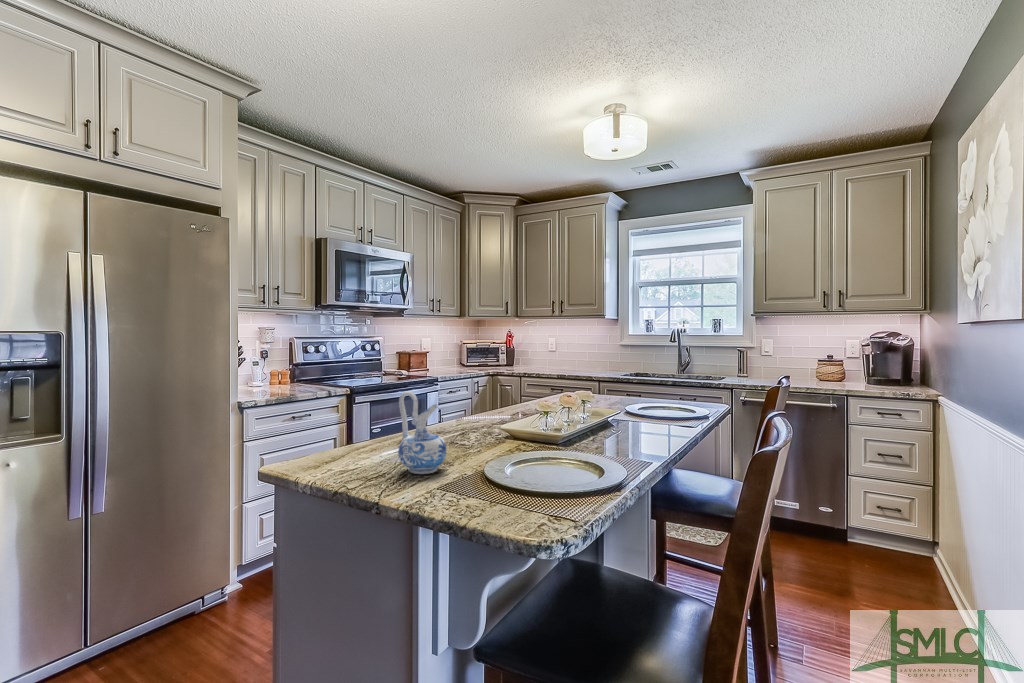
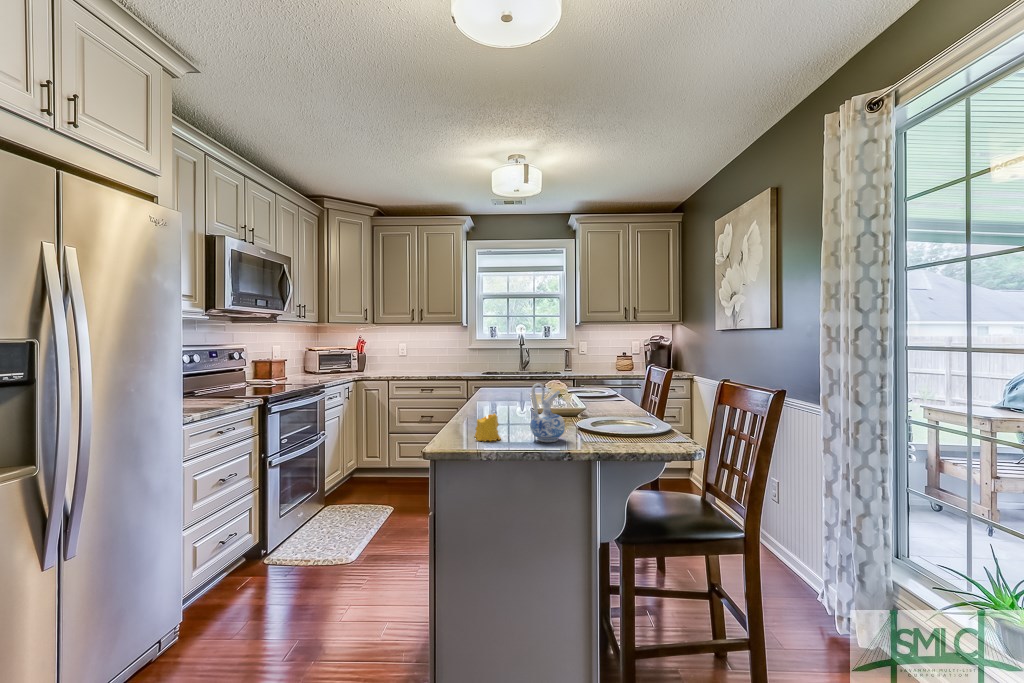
candle: none [354,425,390,462] -> present [475,414,501,441]

